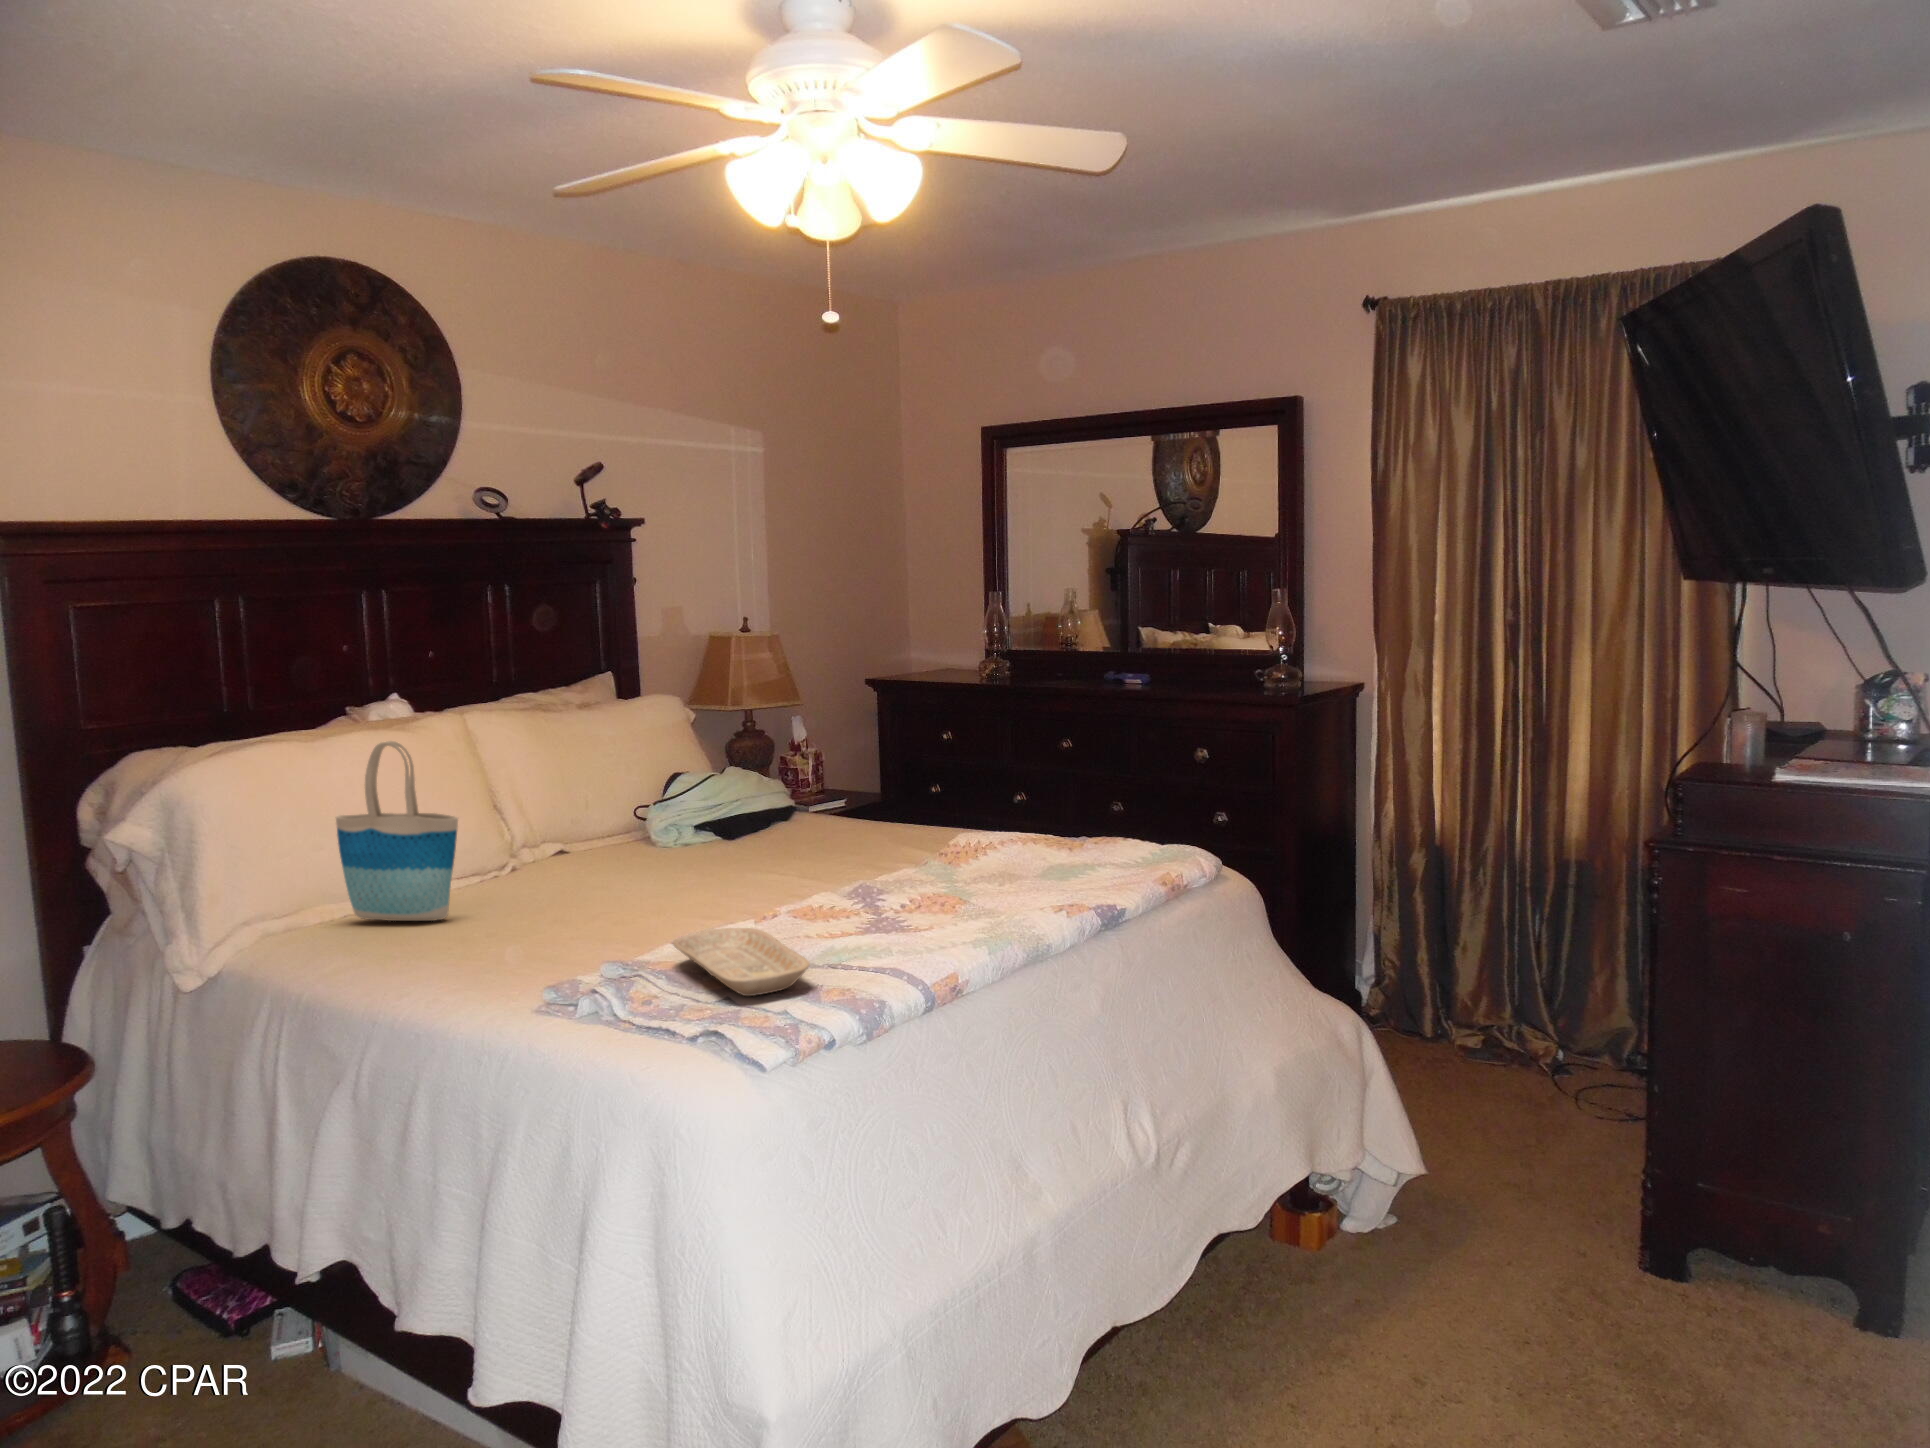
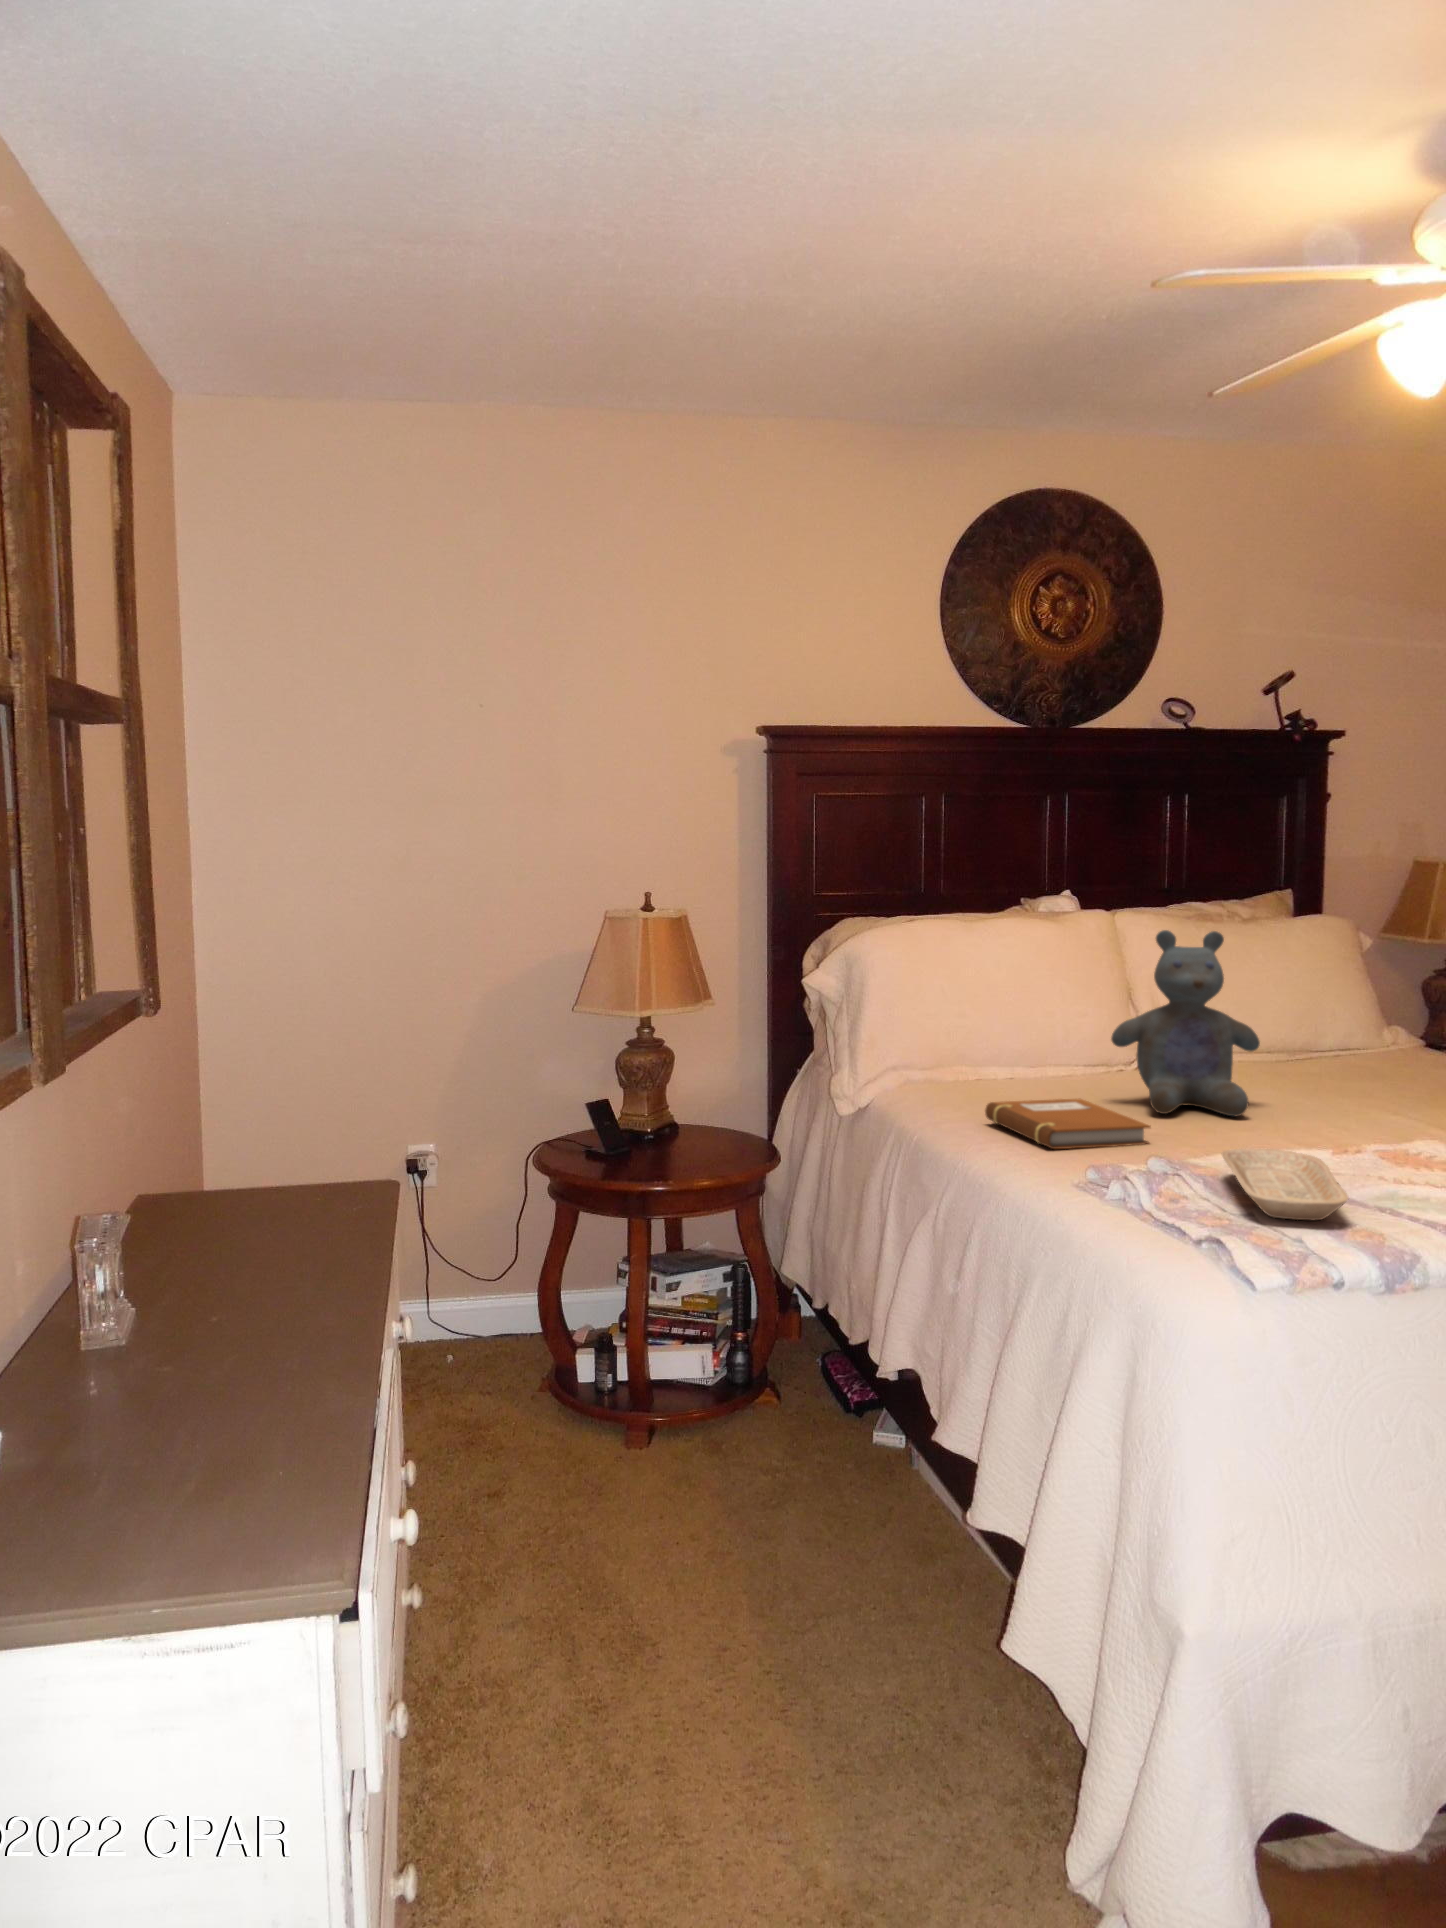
stuffed bear: none [505,723,653,914] -> present [1111,930,1260,1117]
tote bag: present [336,741,458,921] -> none [972,927,1070,1097]
notebook: none [394,915,583,976] -> present [985,1098,1150,1149]

